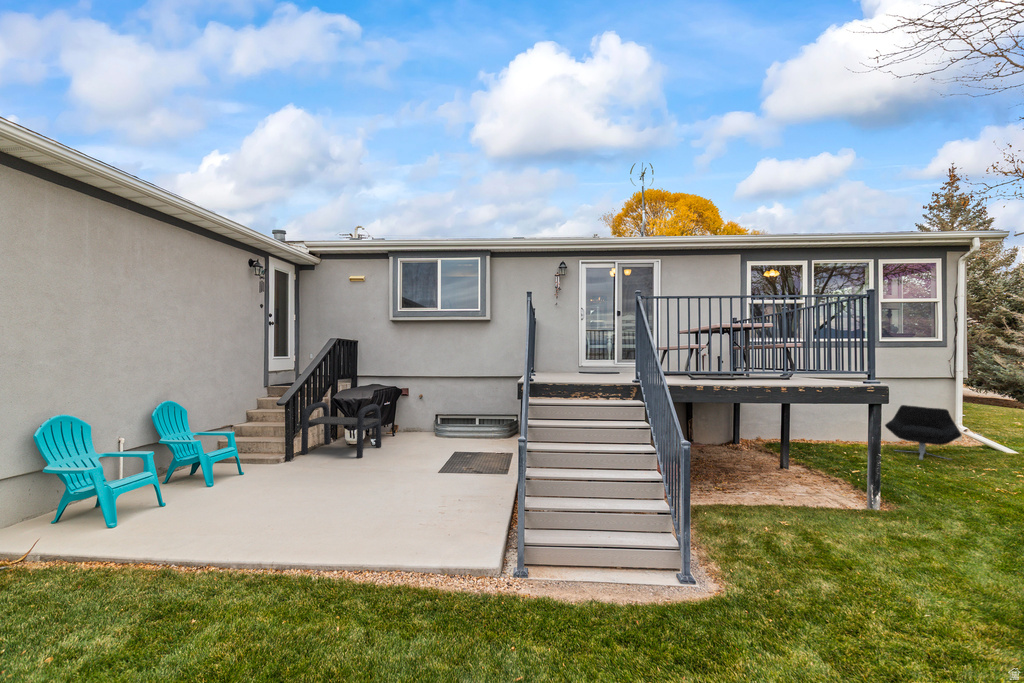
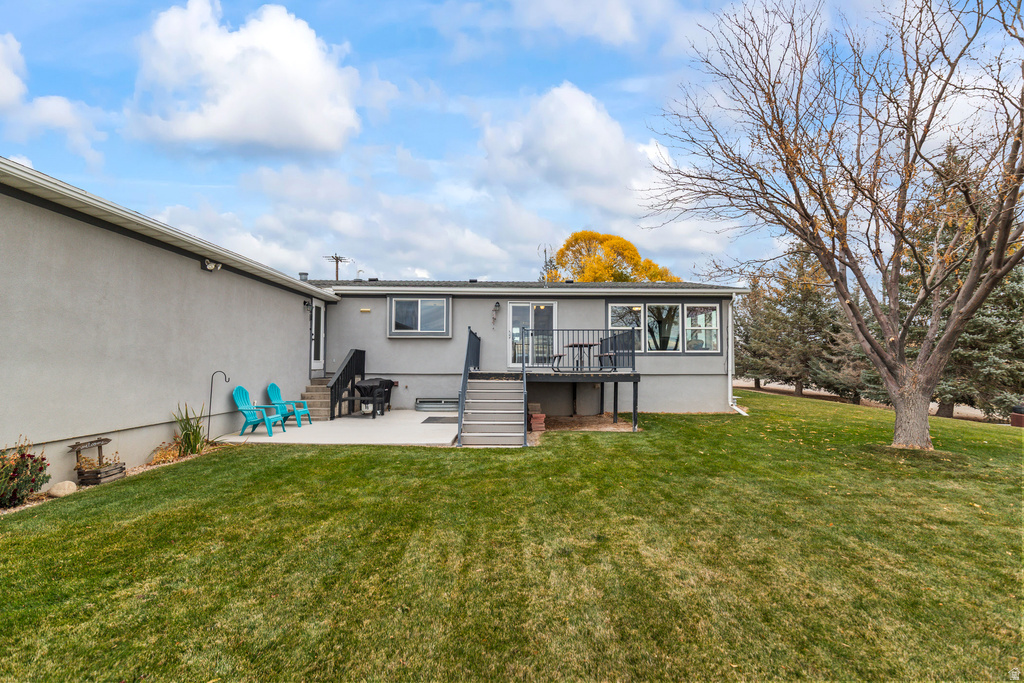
lounge chair: present [885,405,961,459] -> none [681,390,717,419]

